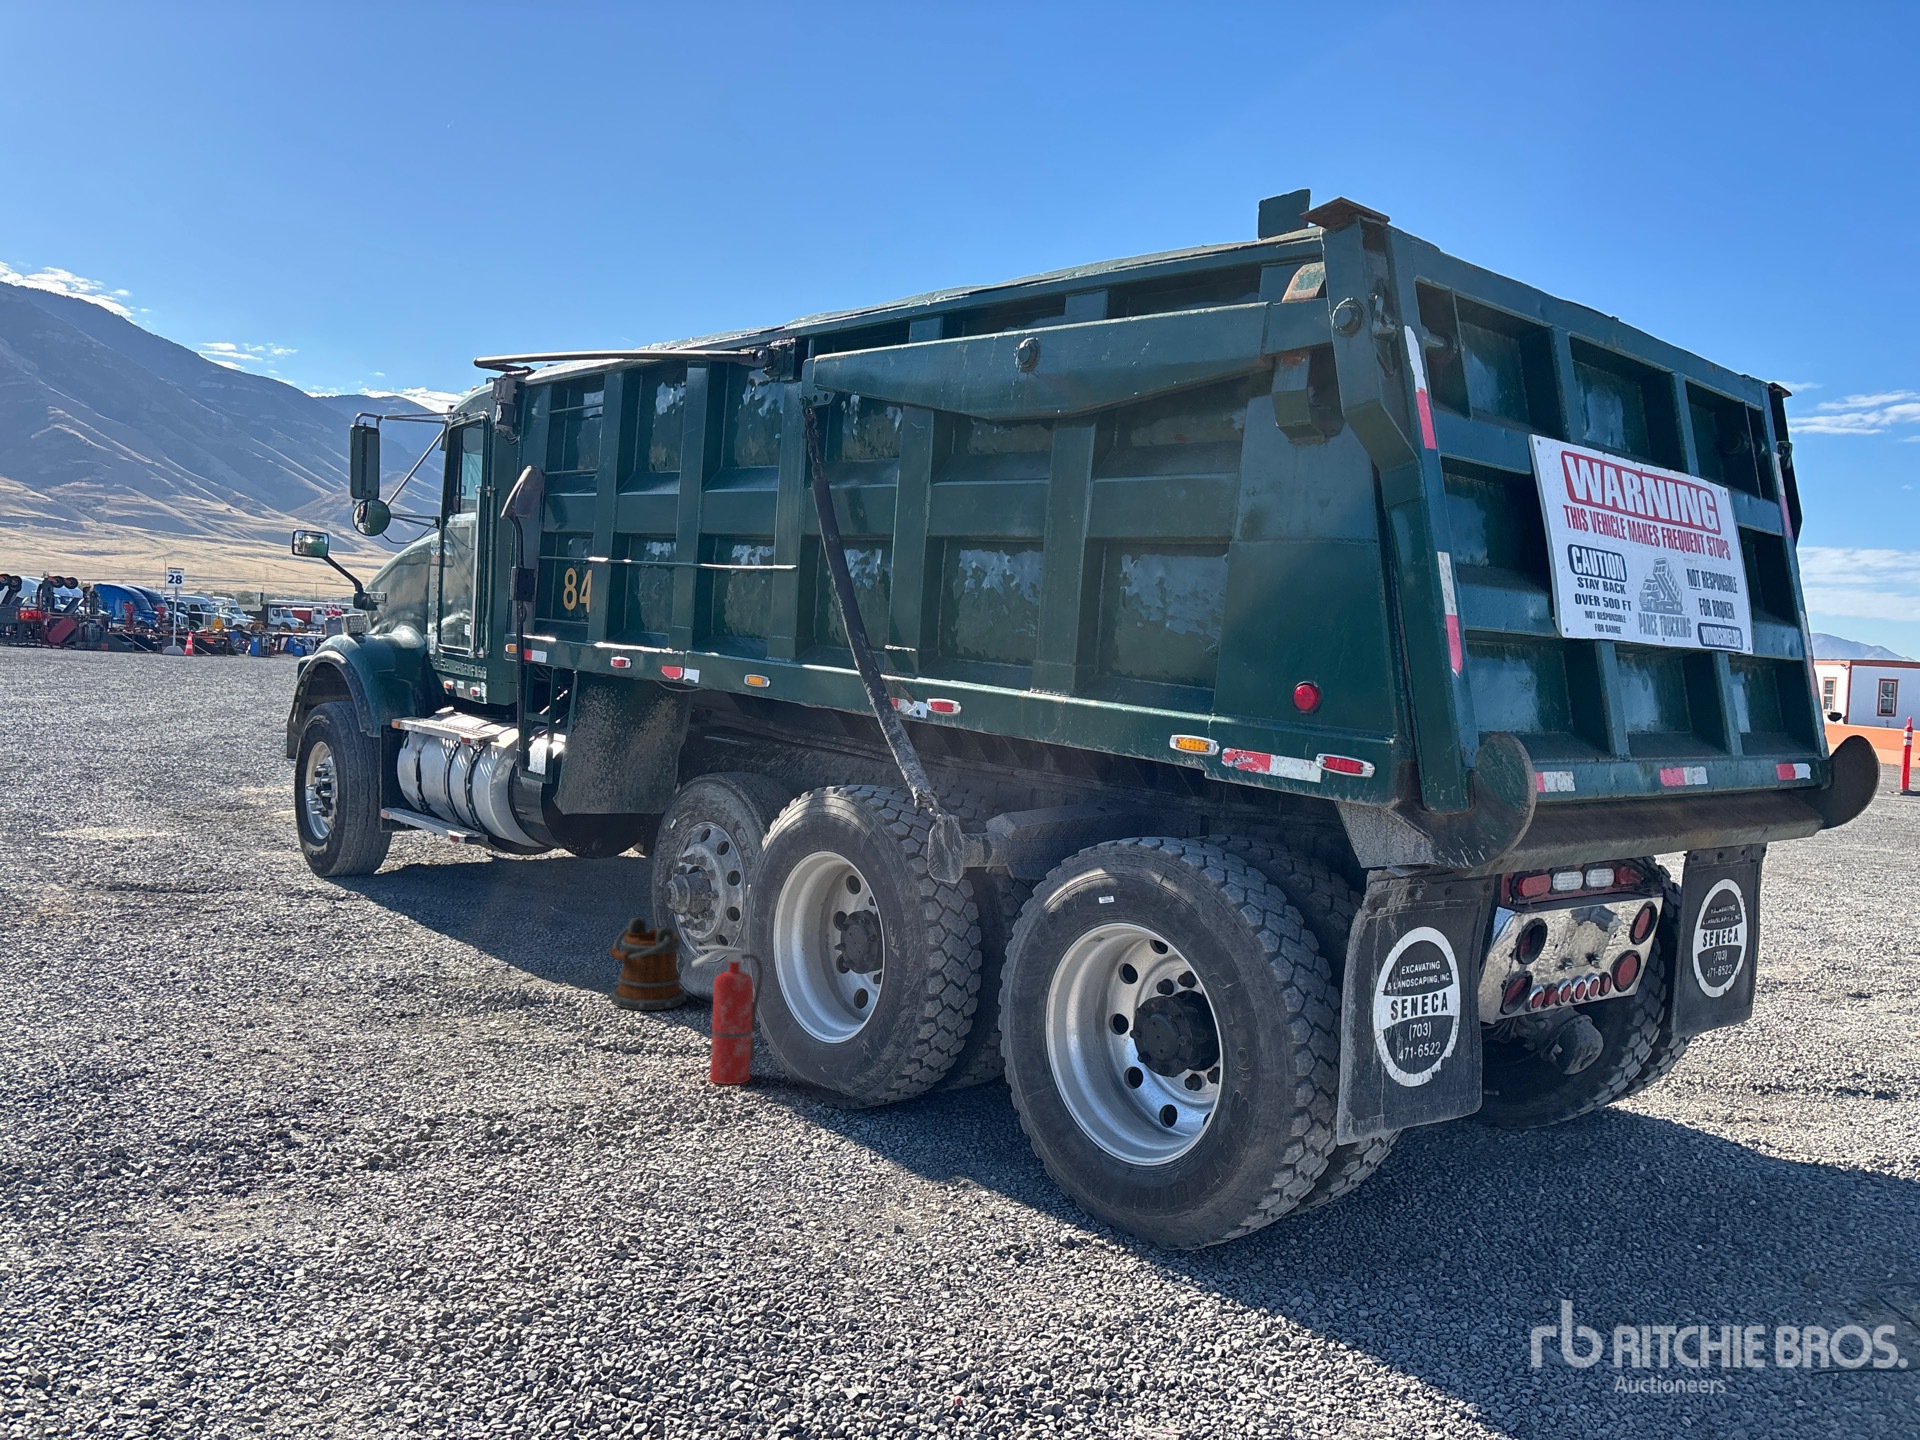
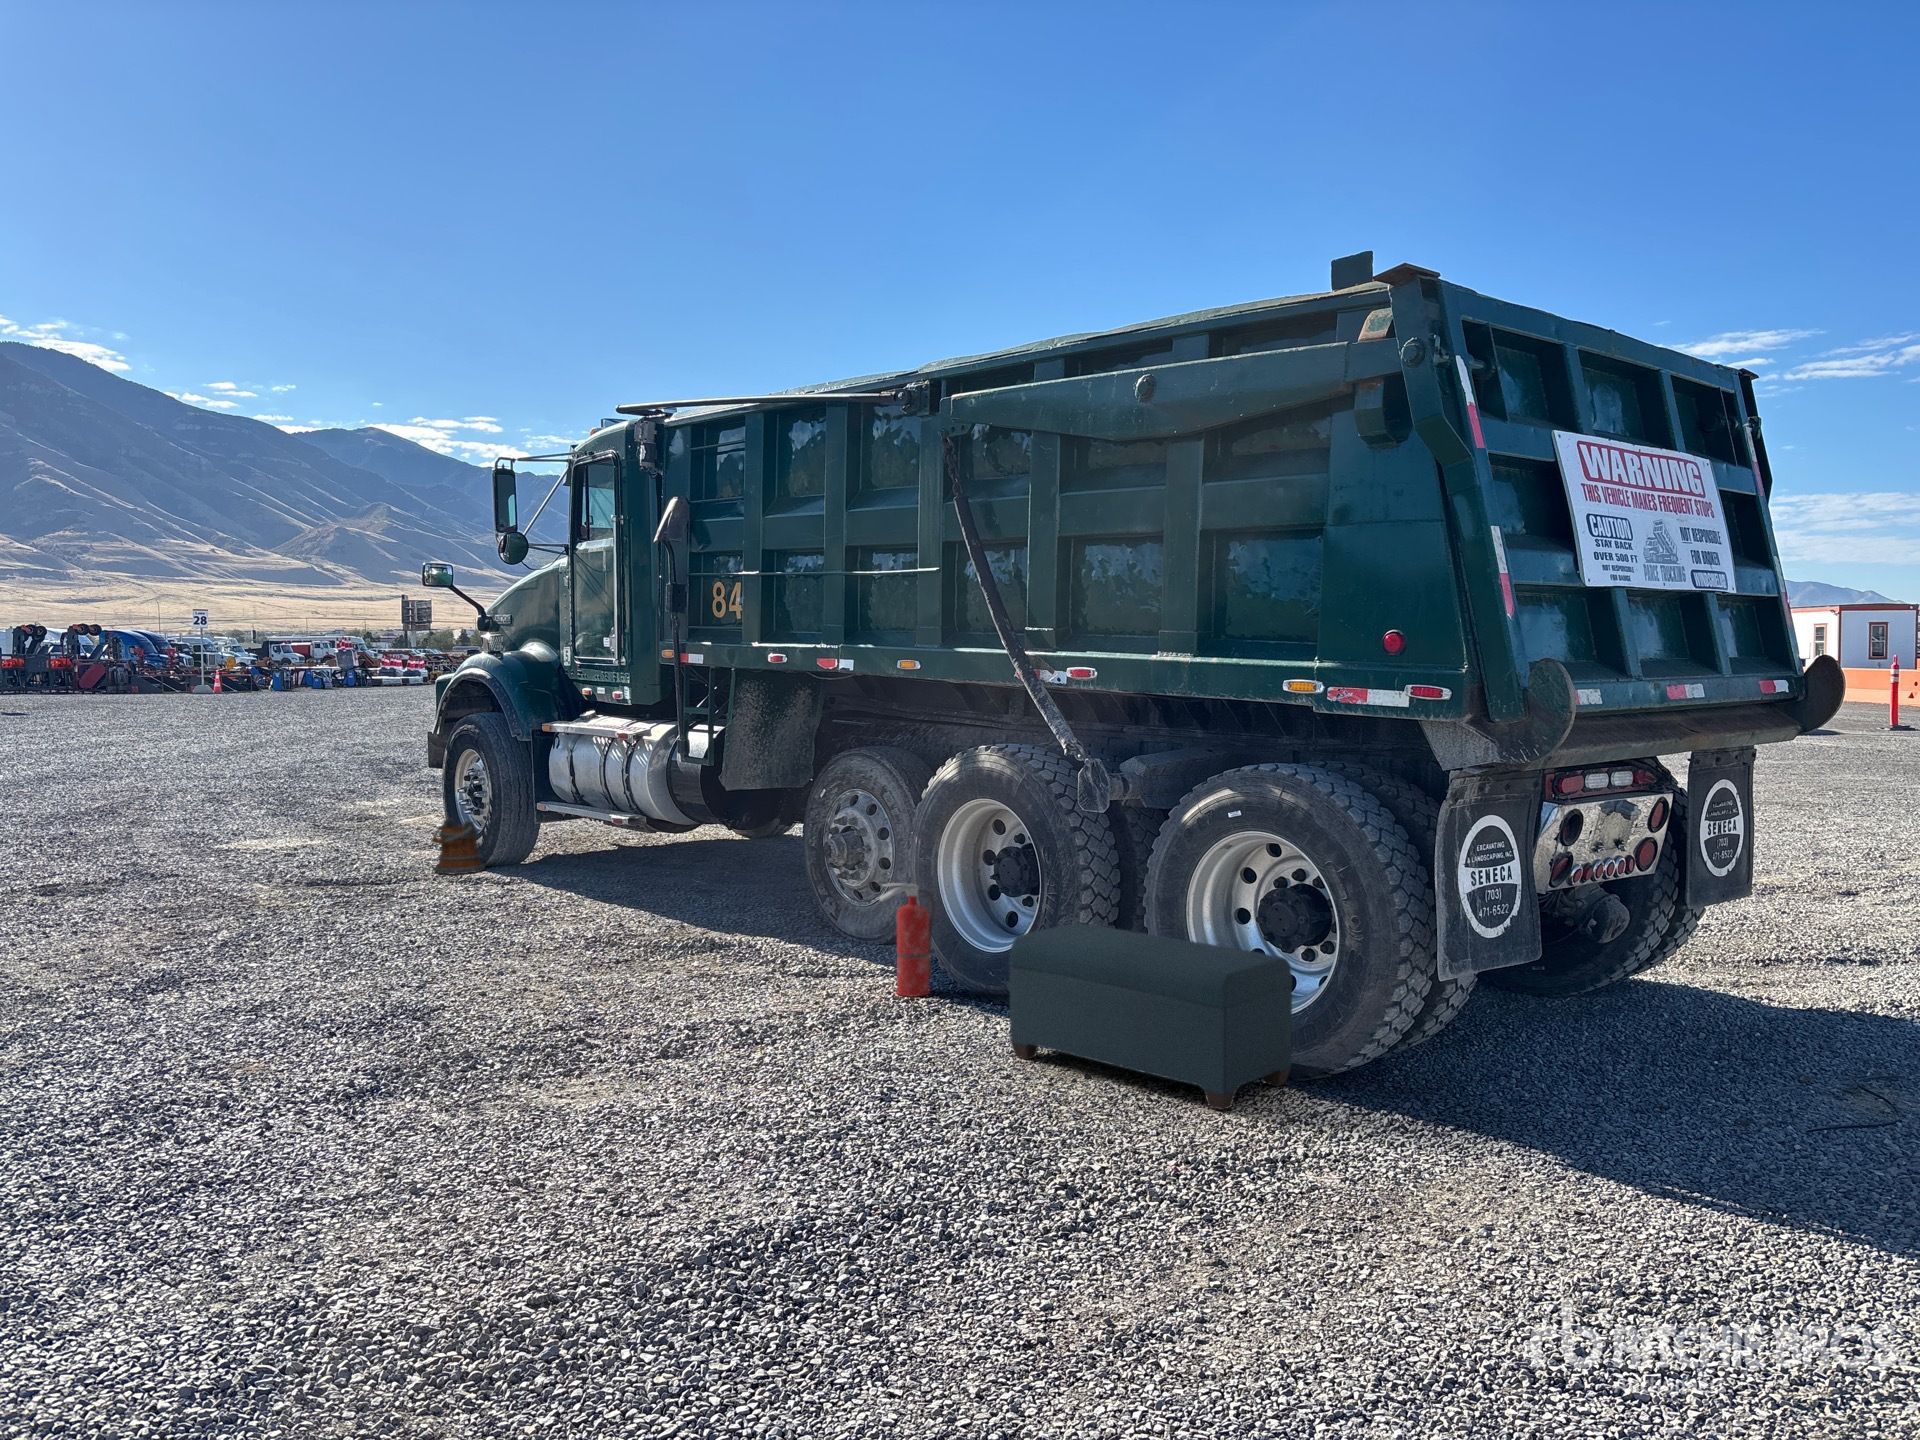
bucket: present [609,918,686,1010] -> present [432,818,485,874]
bench: none [810,1018,1161,1298] -> present [1009,923,1292,1110]

